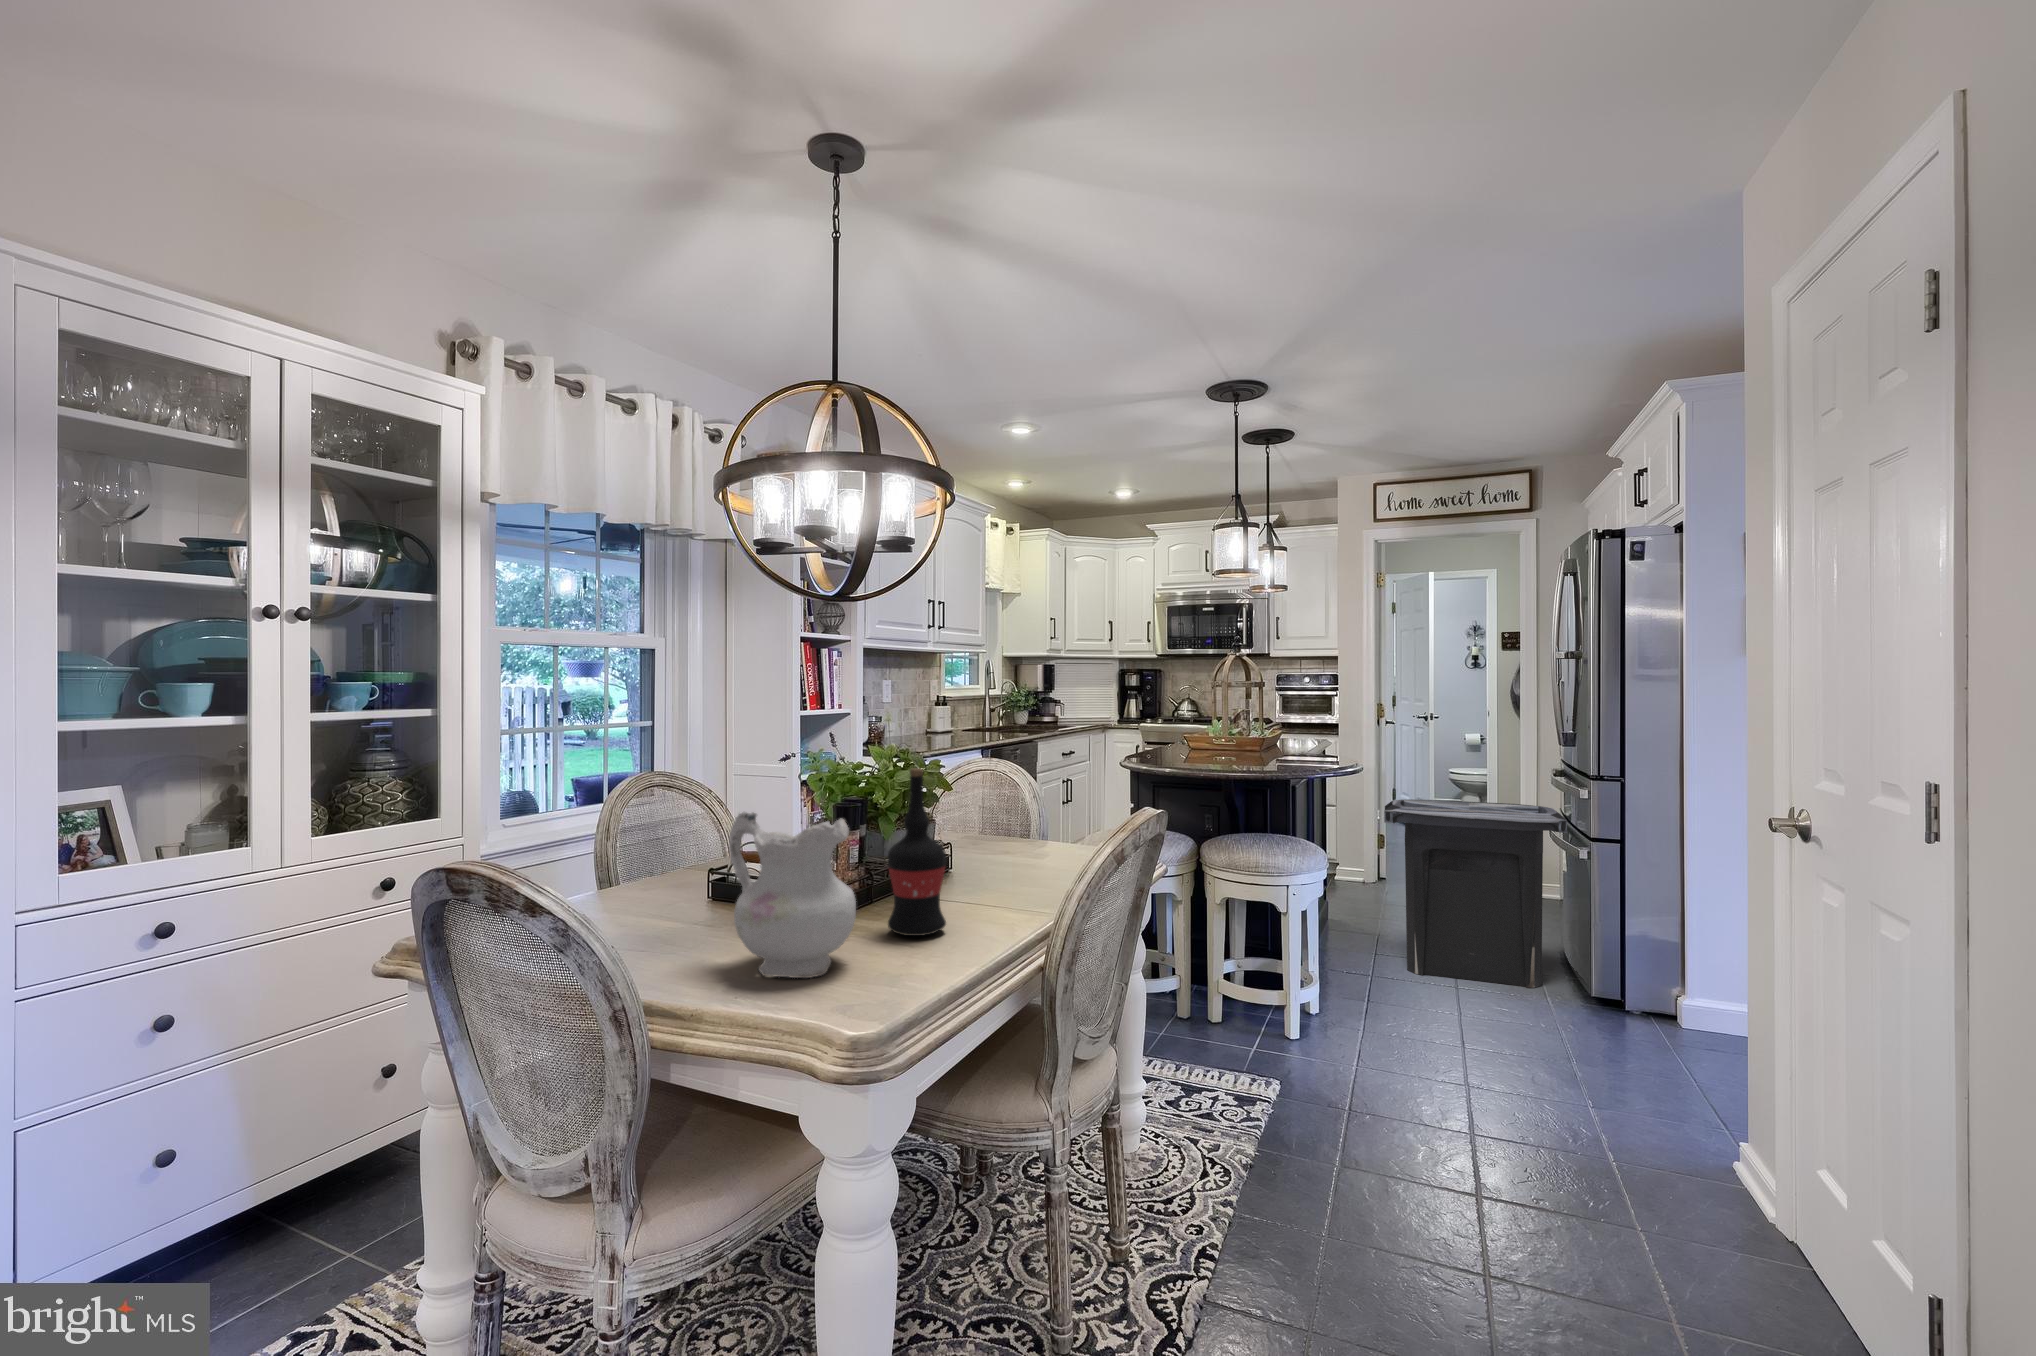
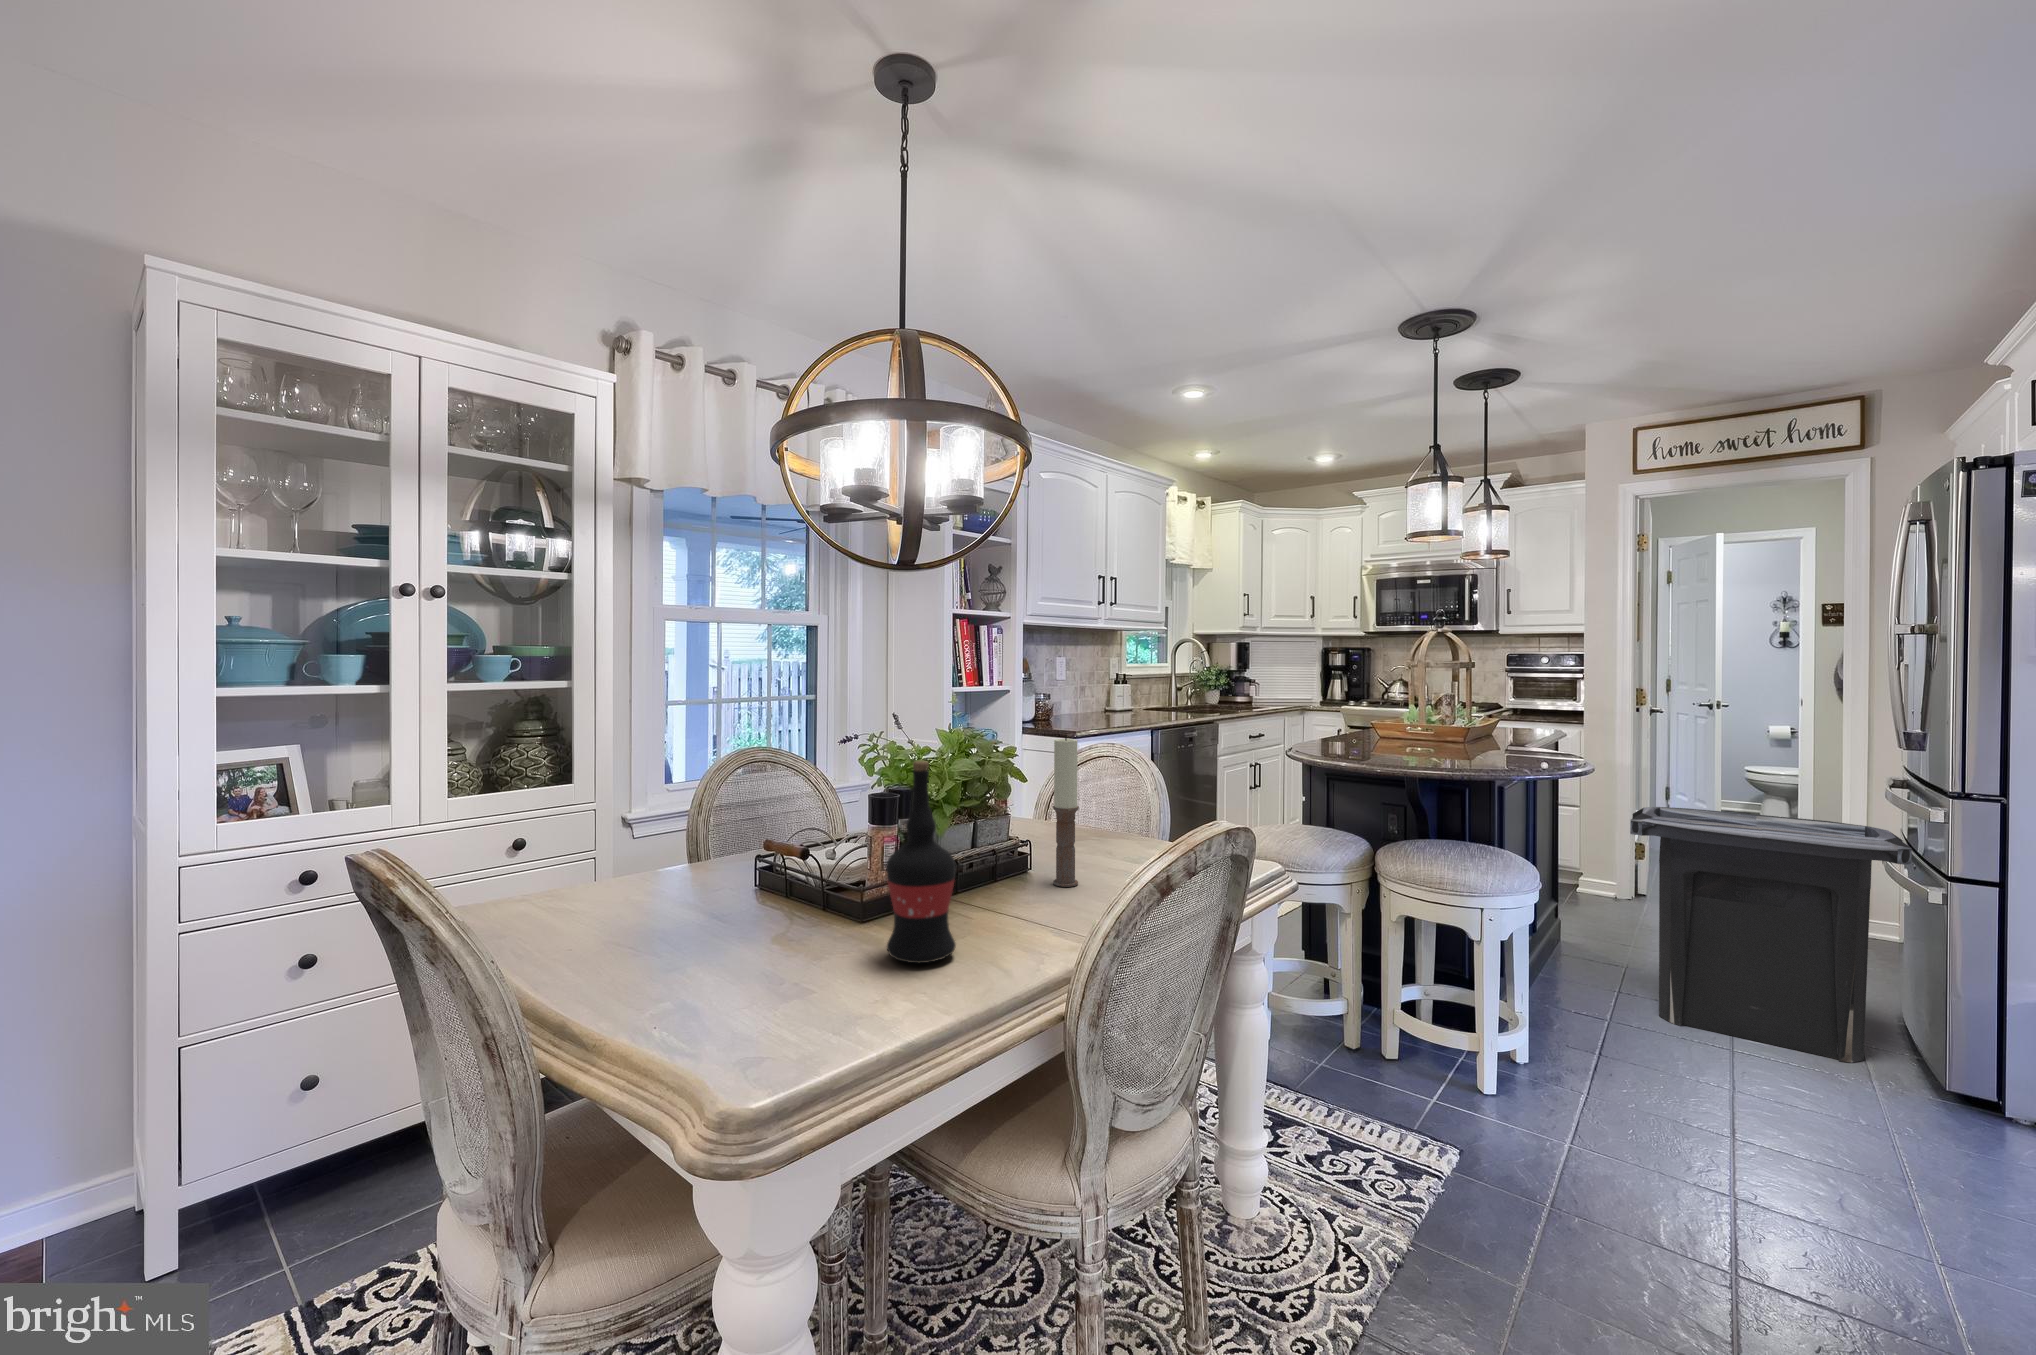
candle: none [980,748,1002,879] -> present [1053,735,1079,887]
ceramic pitcher: present [729,812,856,978] -> none [671,806,820,1013]

